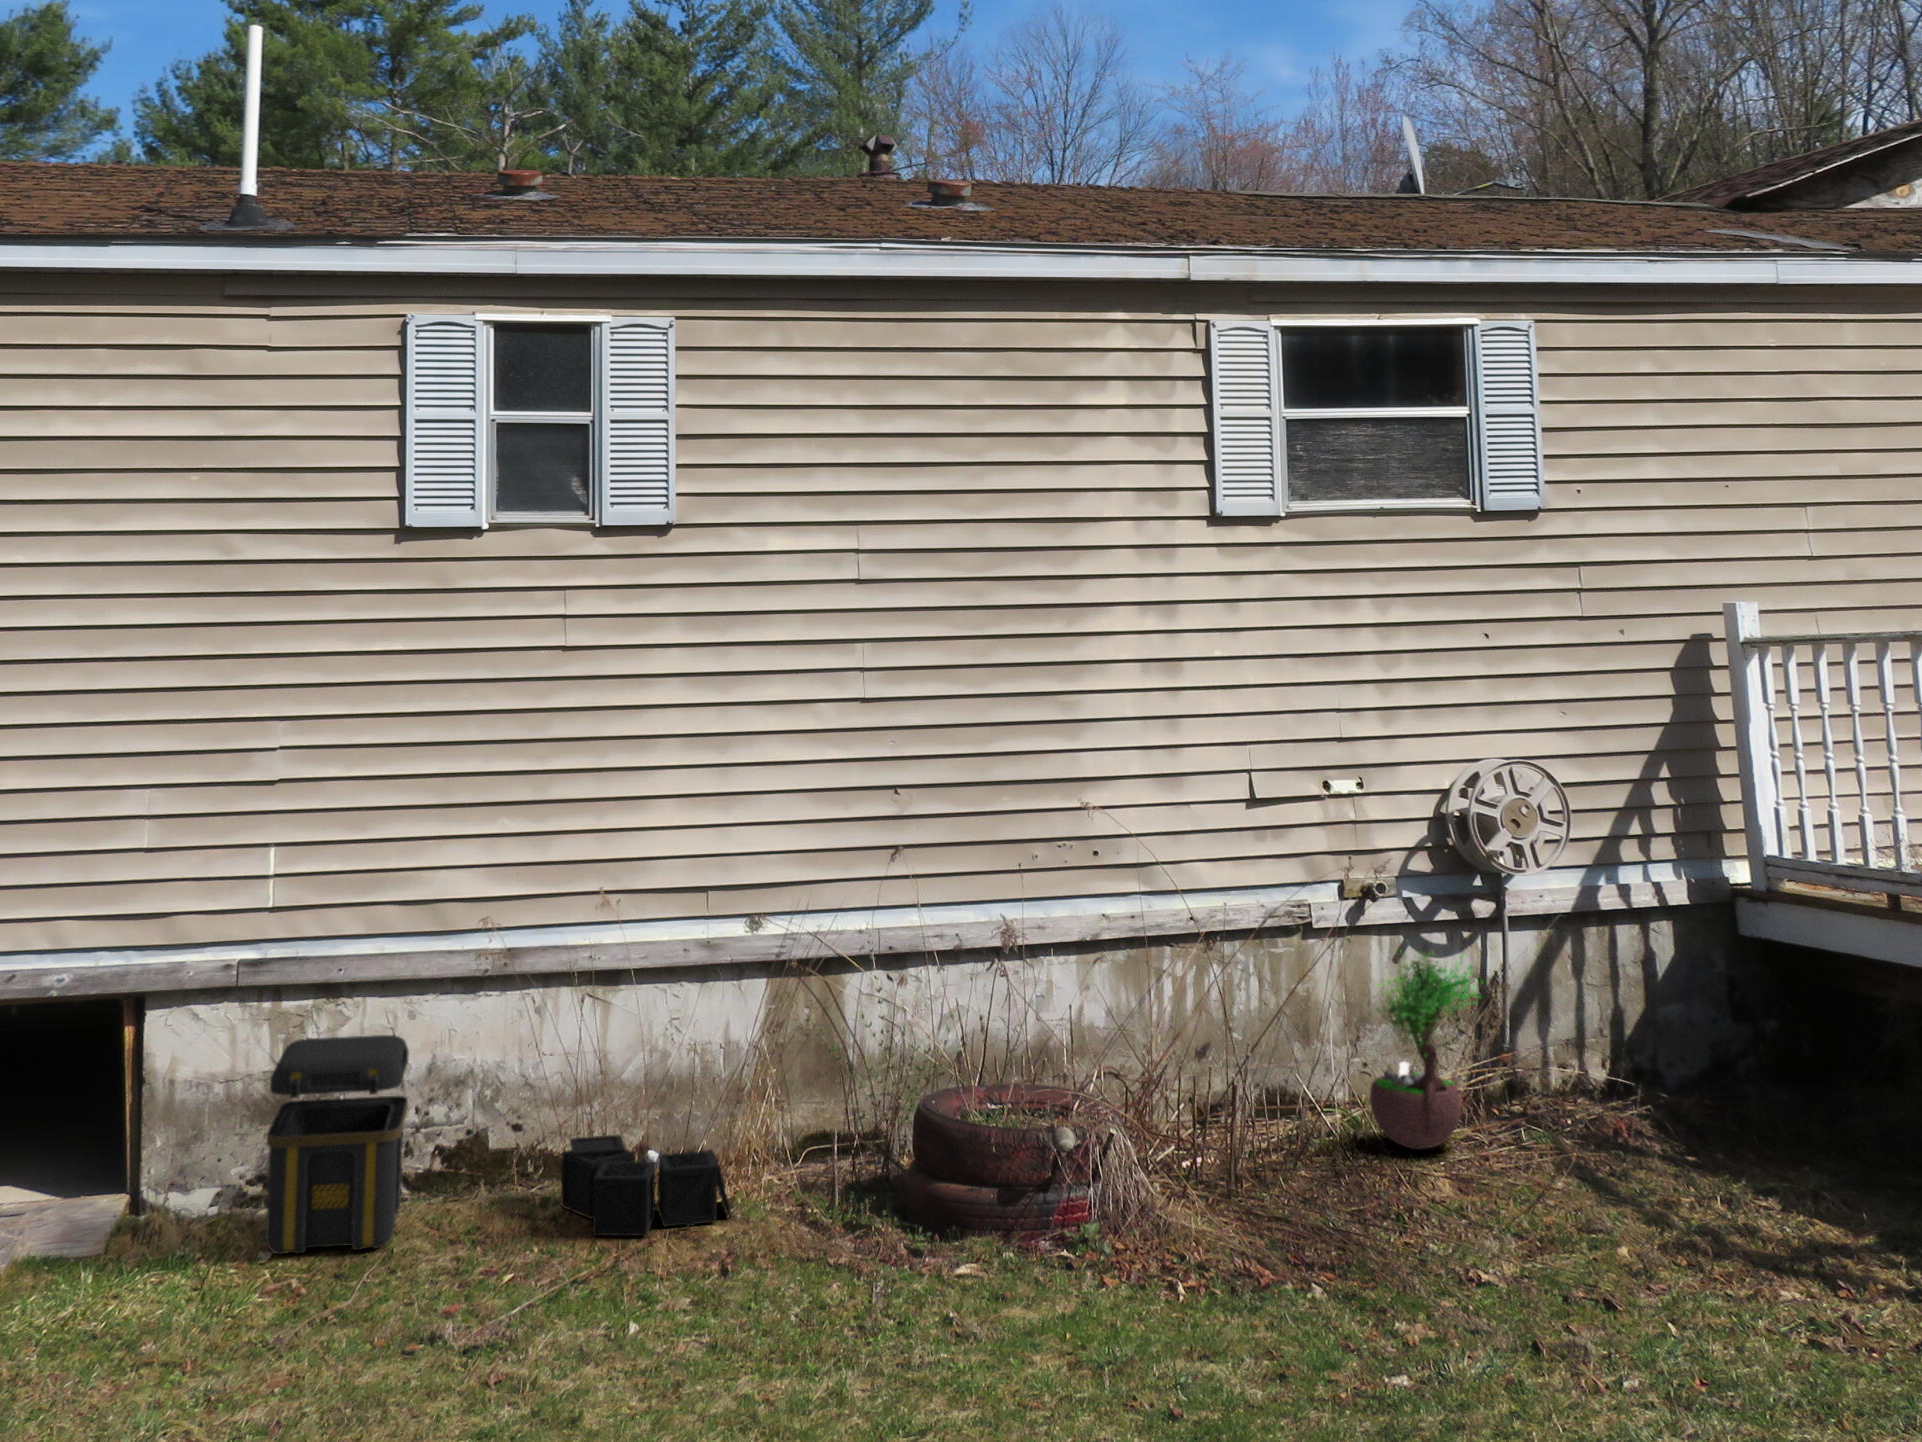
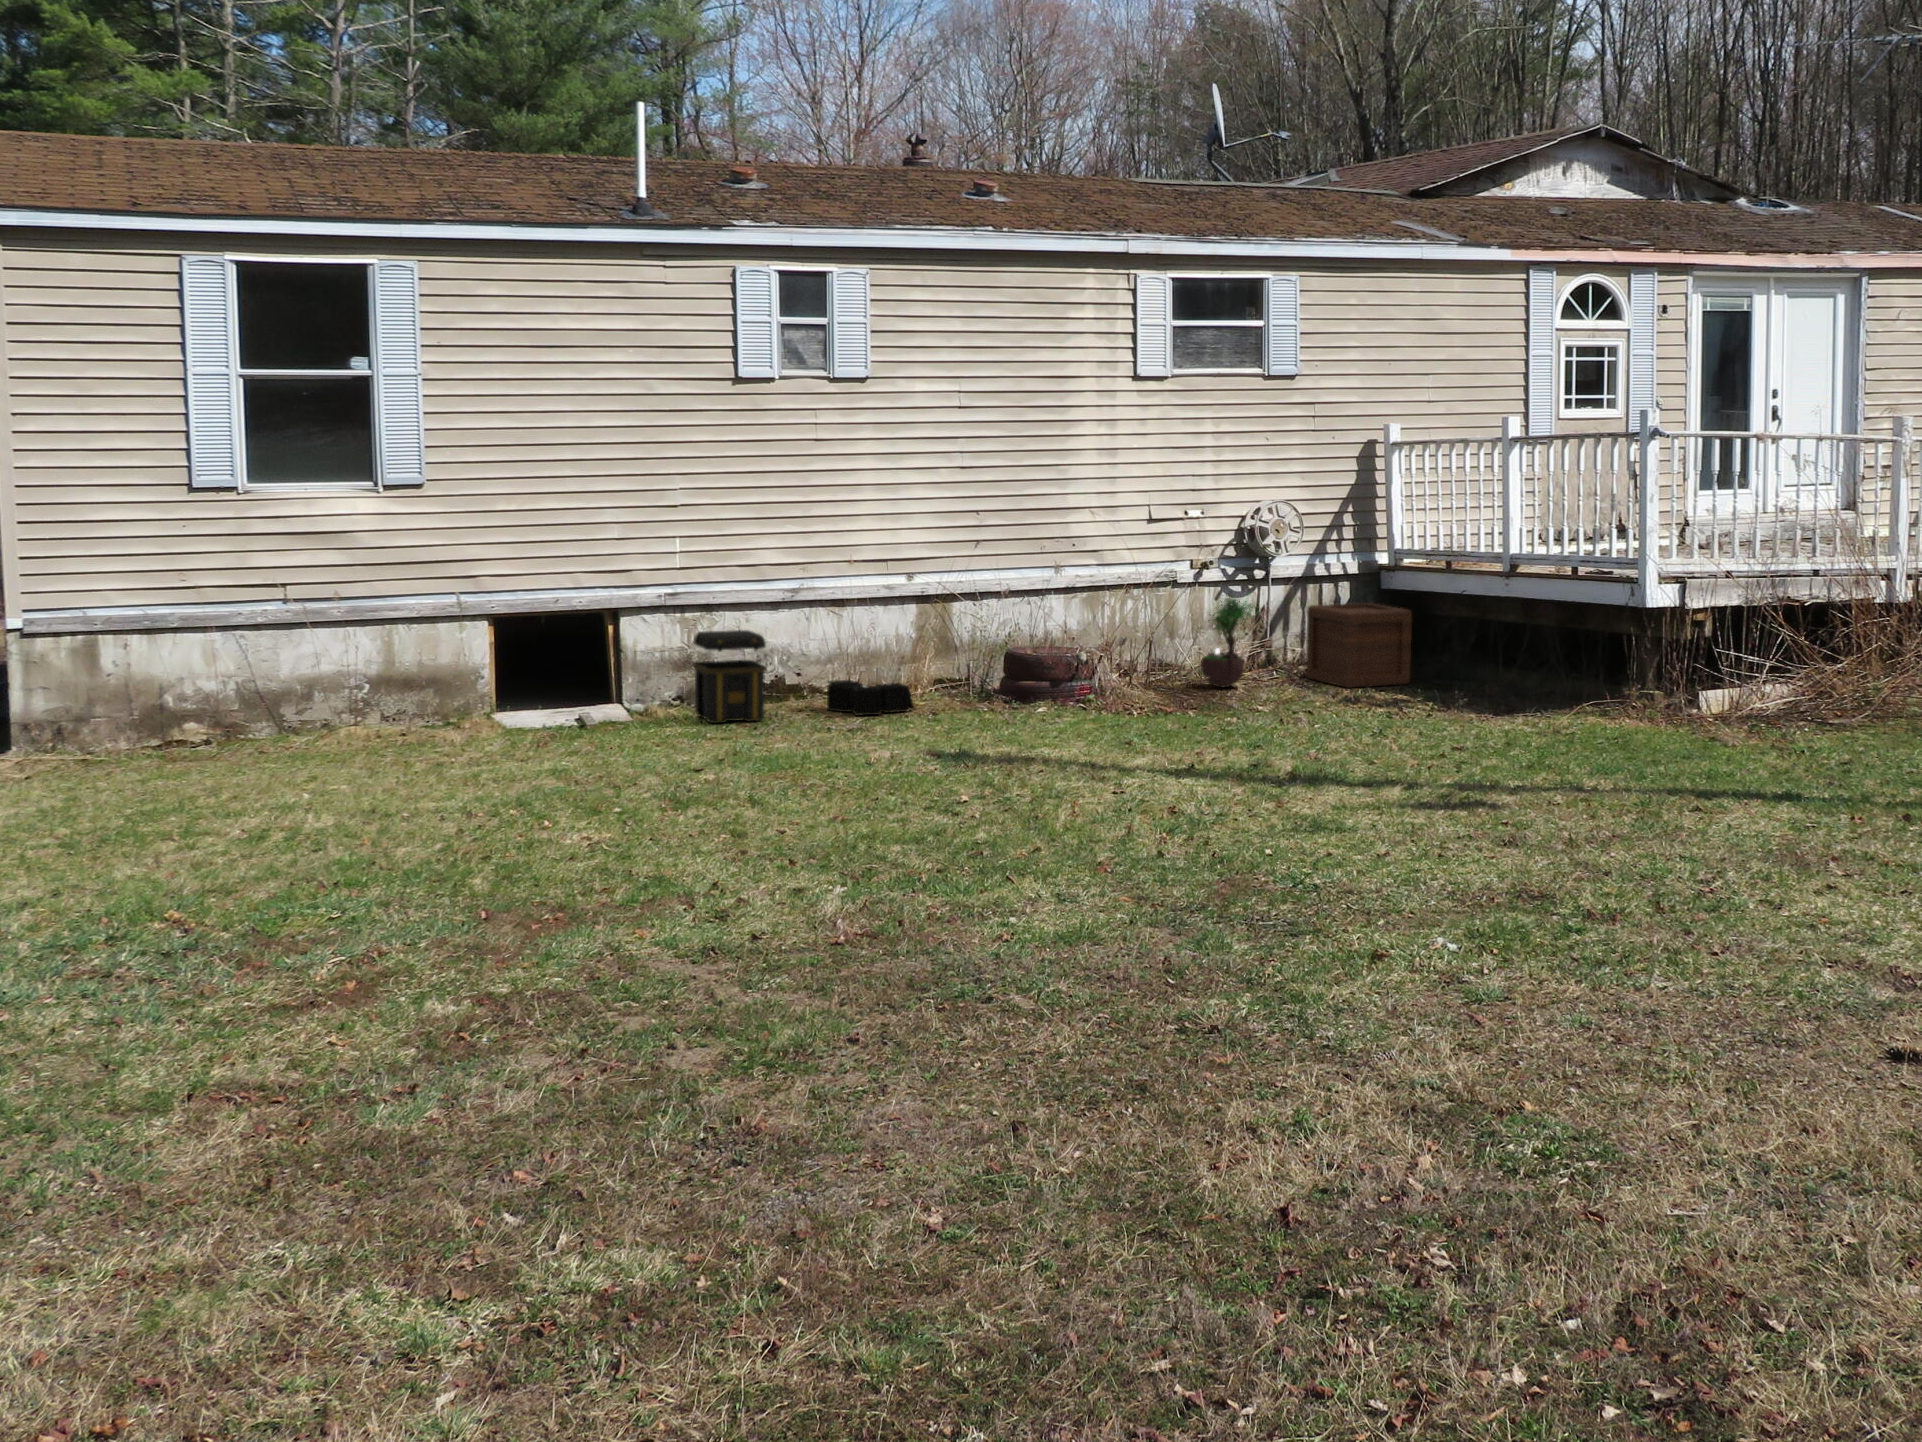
wooden crate: none [1591,961,1828,1164] -> present [1306,603,1412,688]

